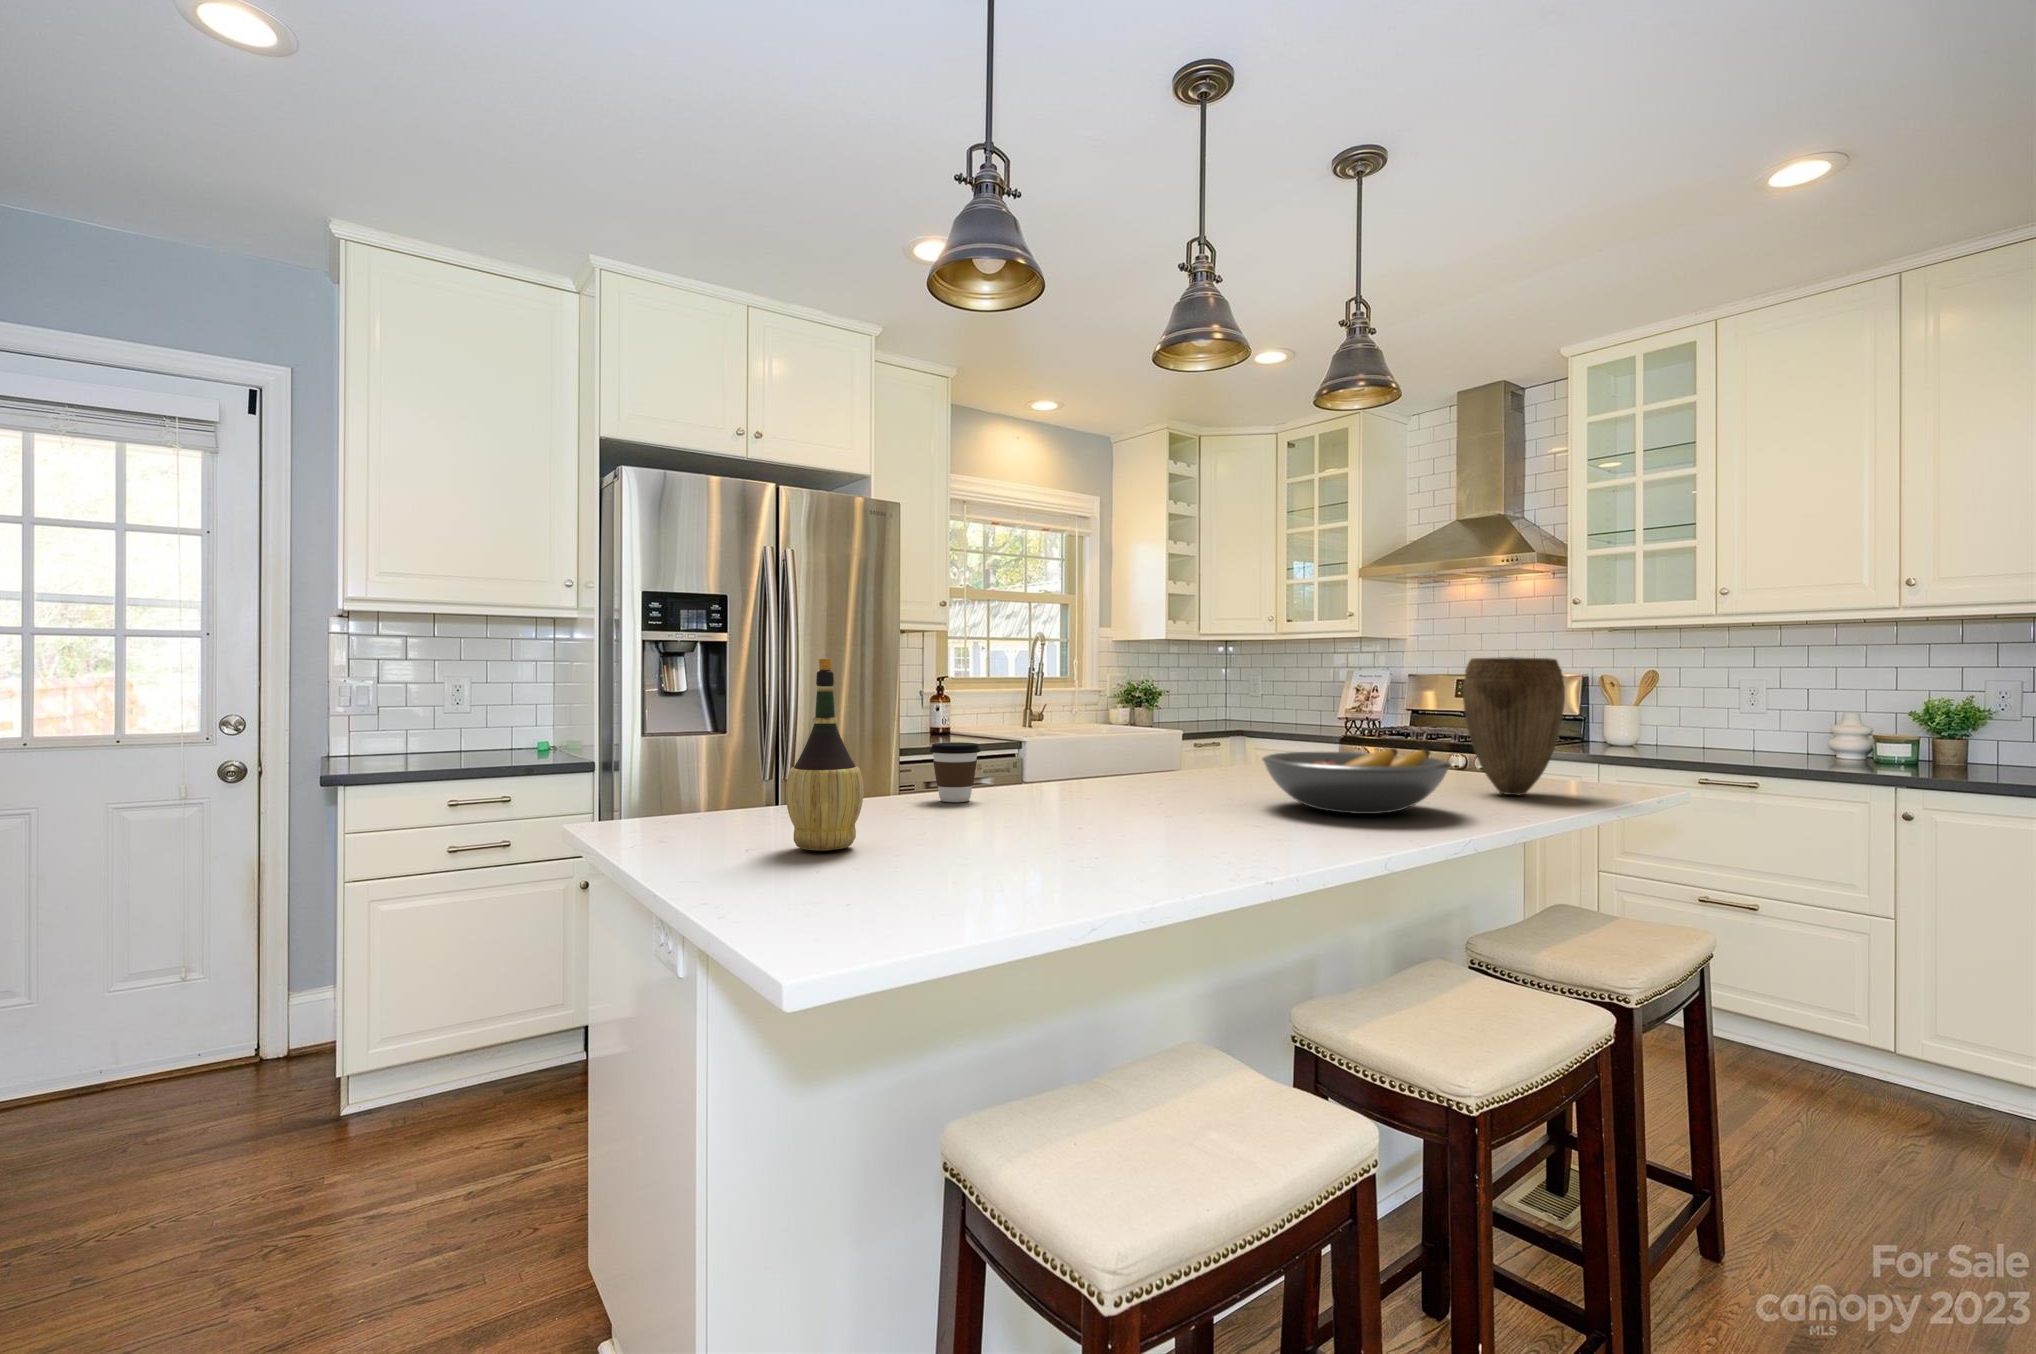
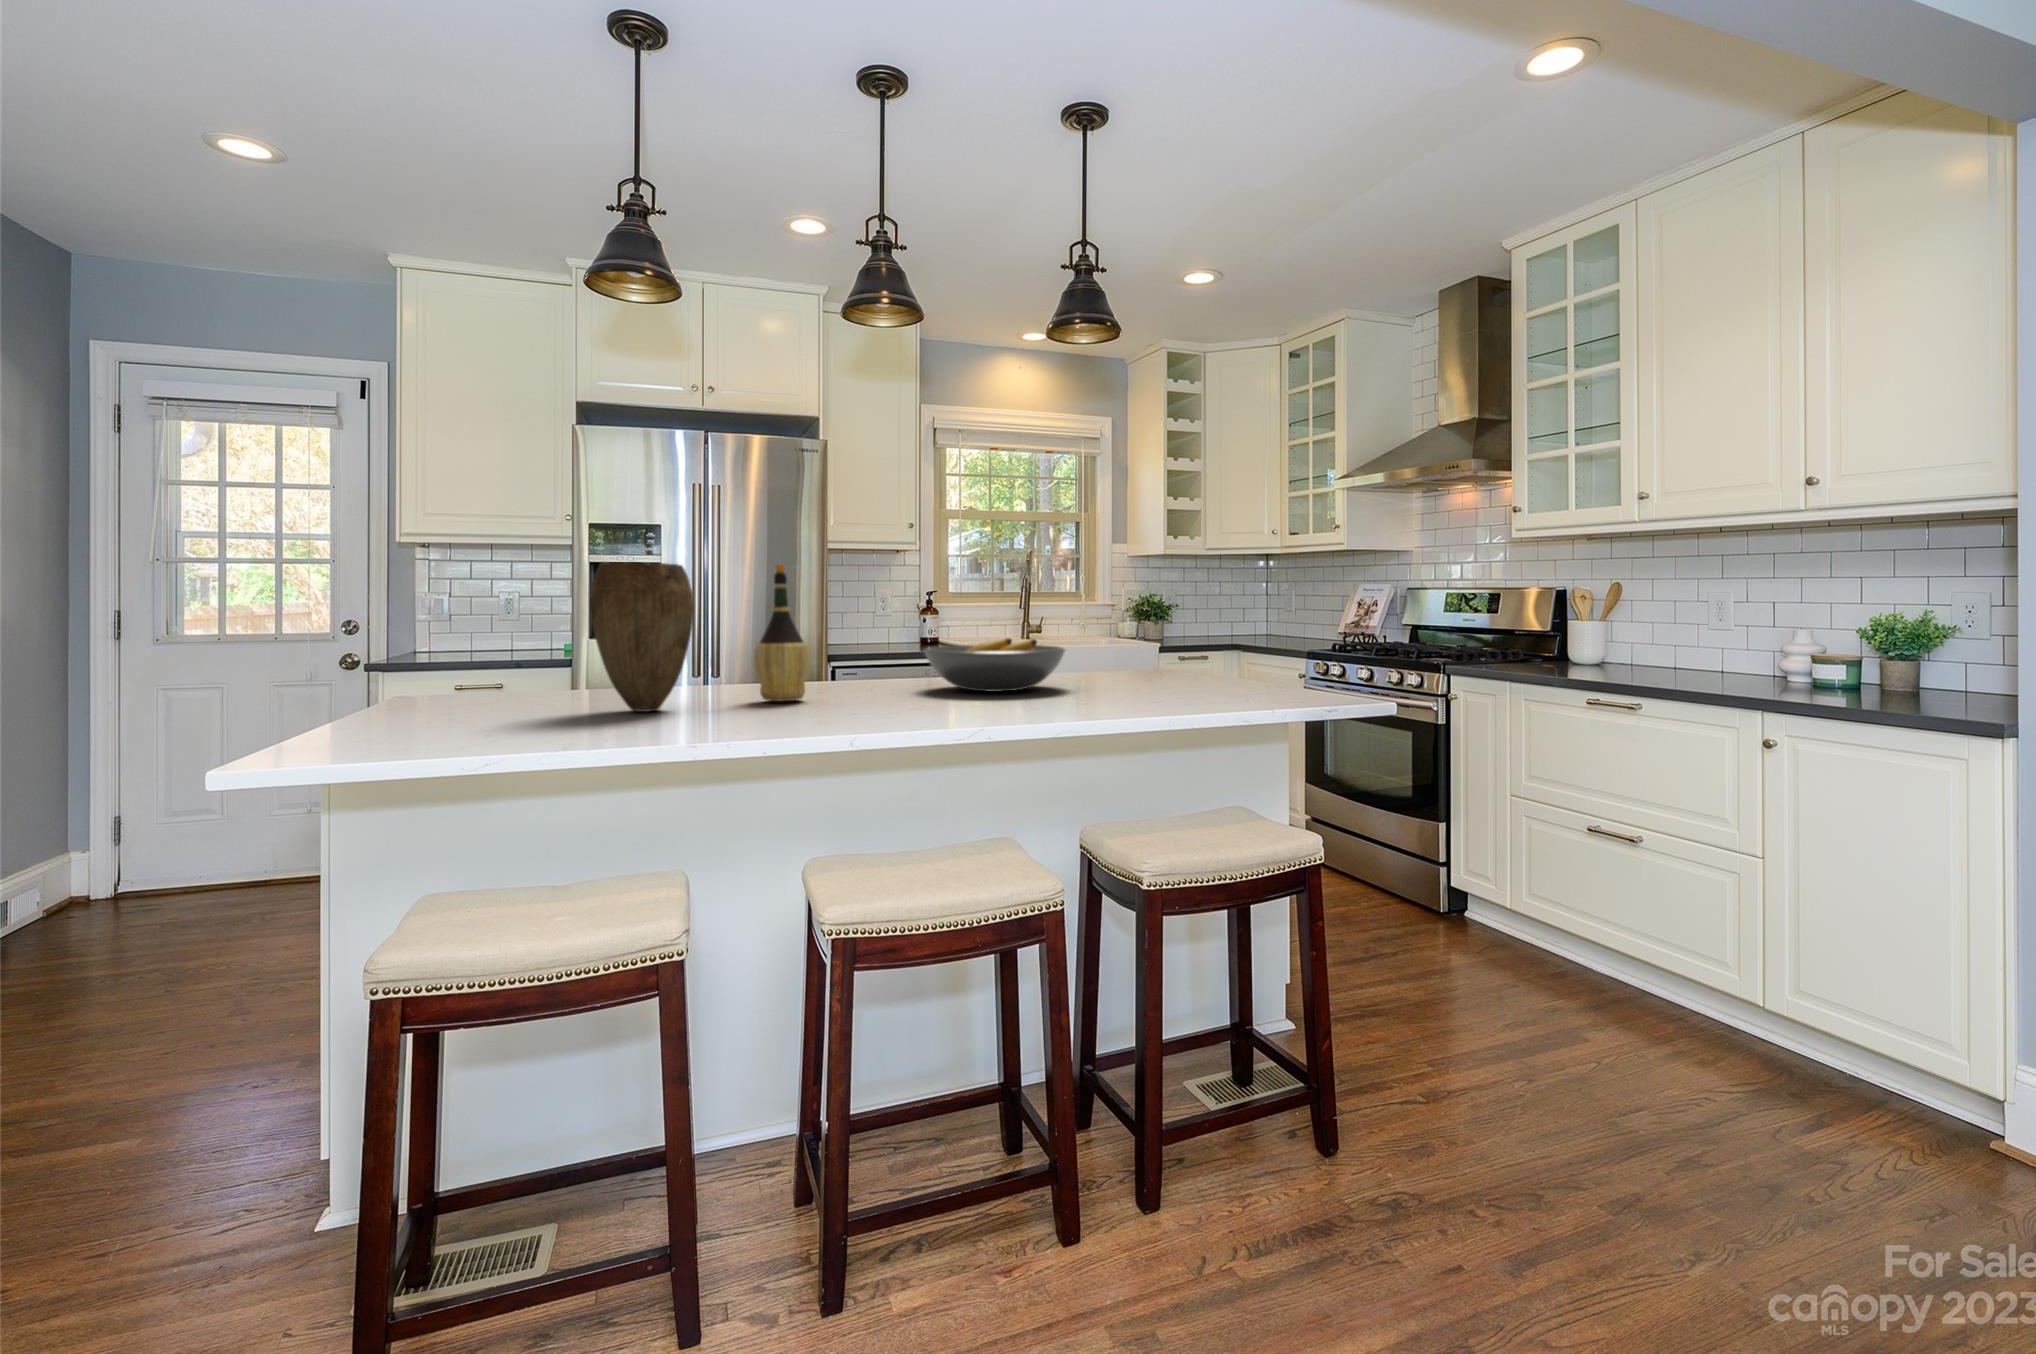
vase: present [1463,657,1565,795] -> present [590,562,694,712]
wine bottle: present [786,658,864,850] -> present [754,564,810,701]
coffee cup: present [930,742,980,802] -> none [711,636,752,681]

